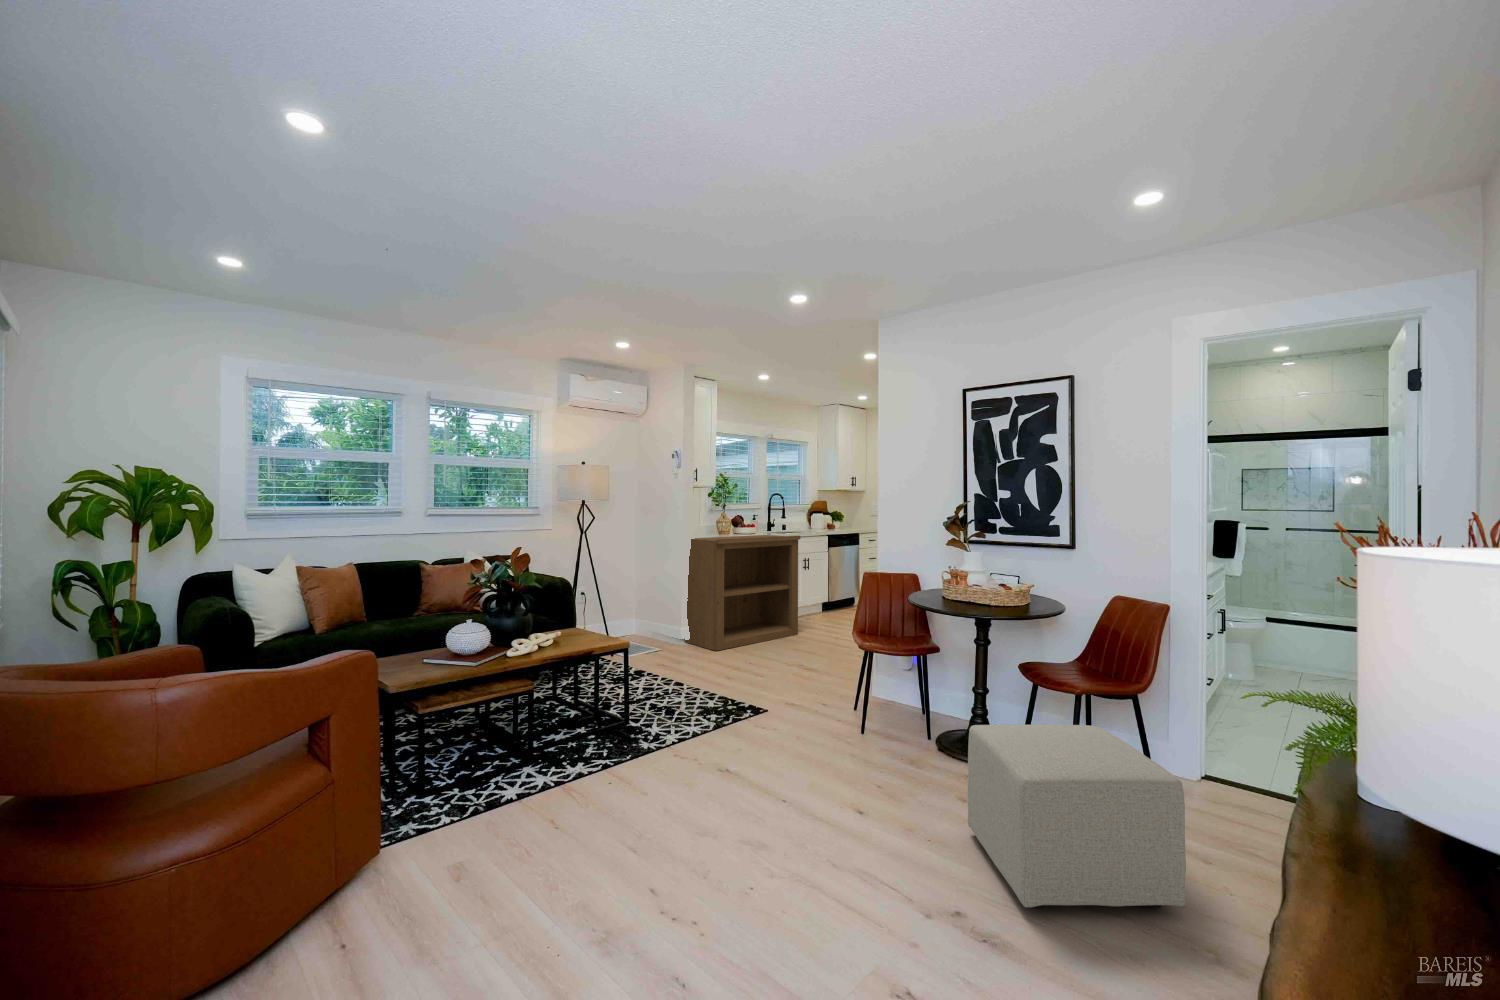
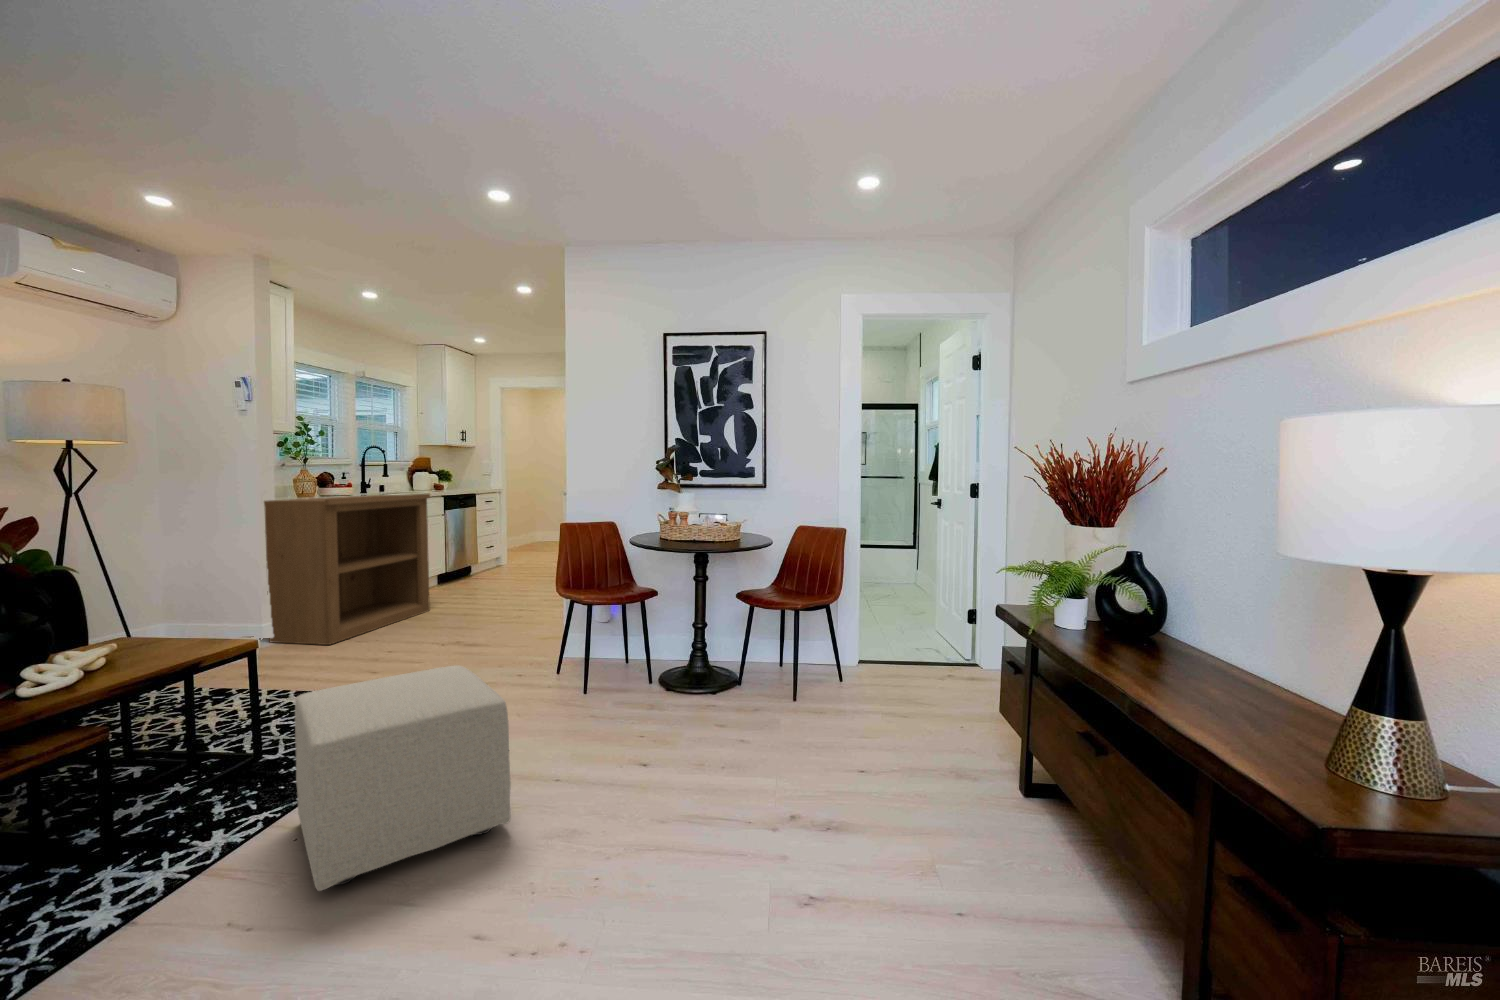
ottoman: present [968,725,1186,908] -> present [295,665,511,891]

